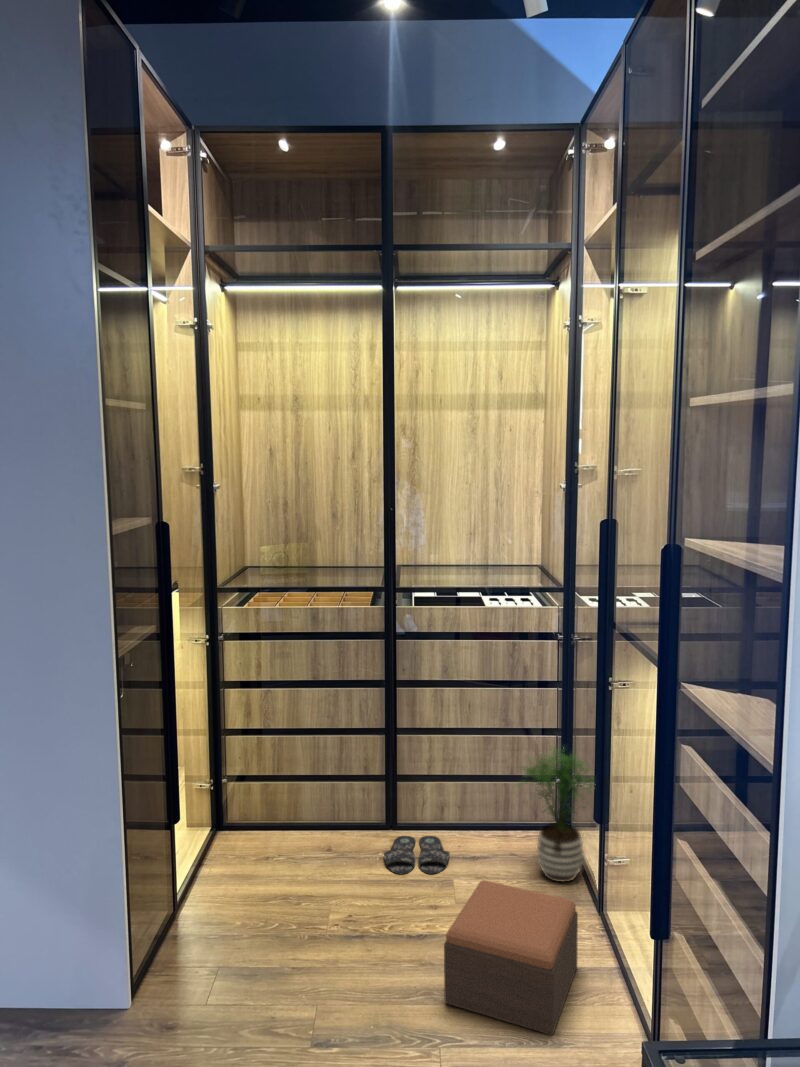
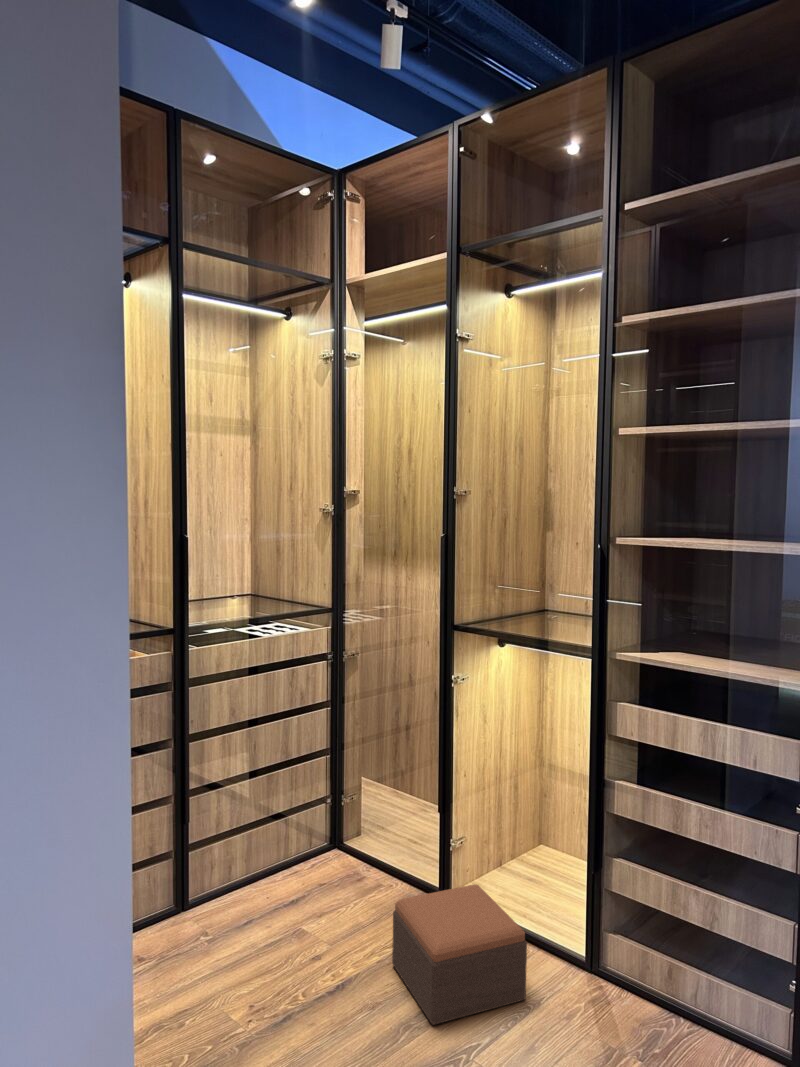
potted plant: present [517,747,596,882] -> none [331,760,419,891]
slippers: present [384,836,449,874] -> none [197,898,281,948]

